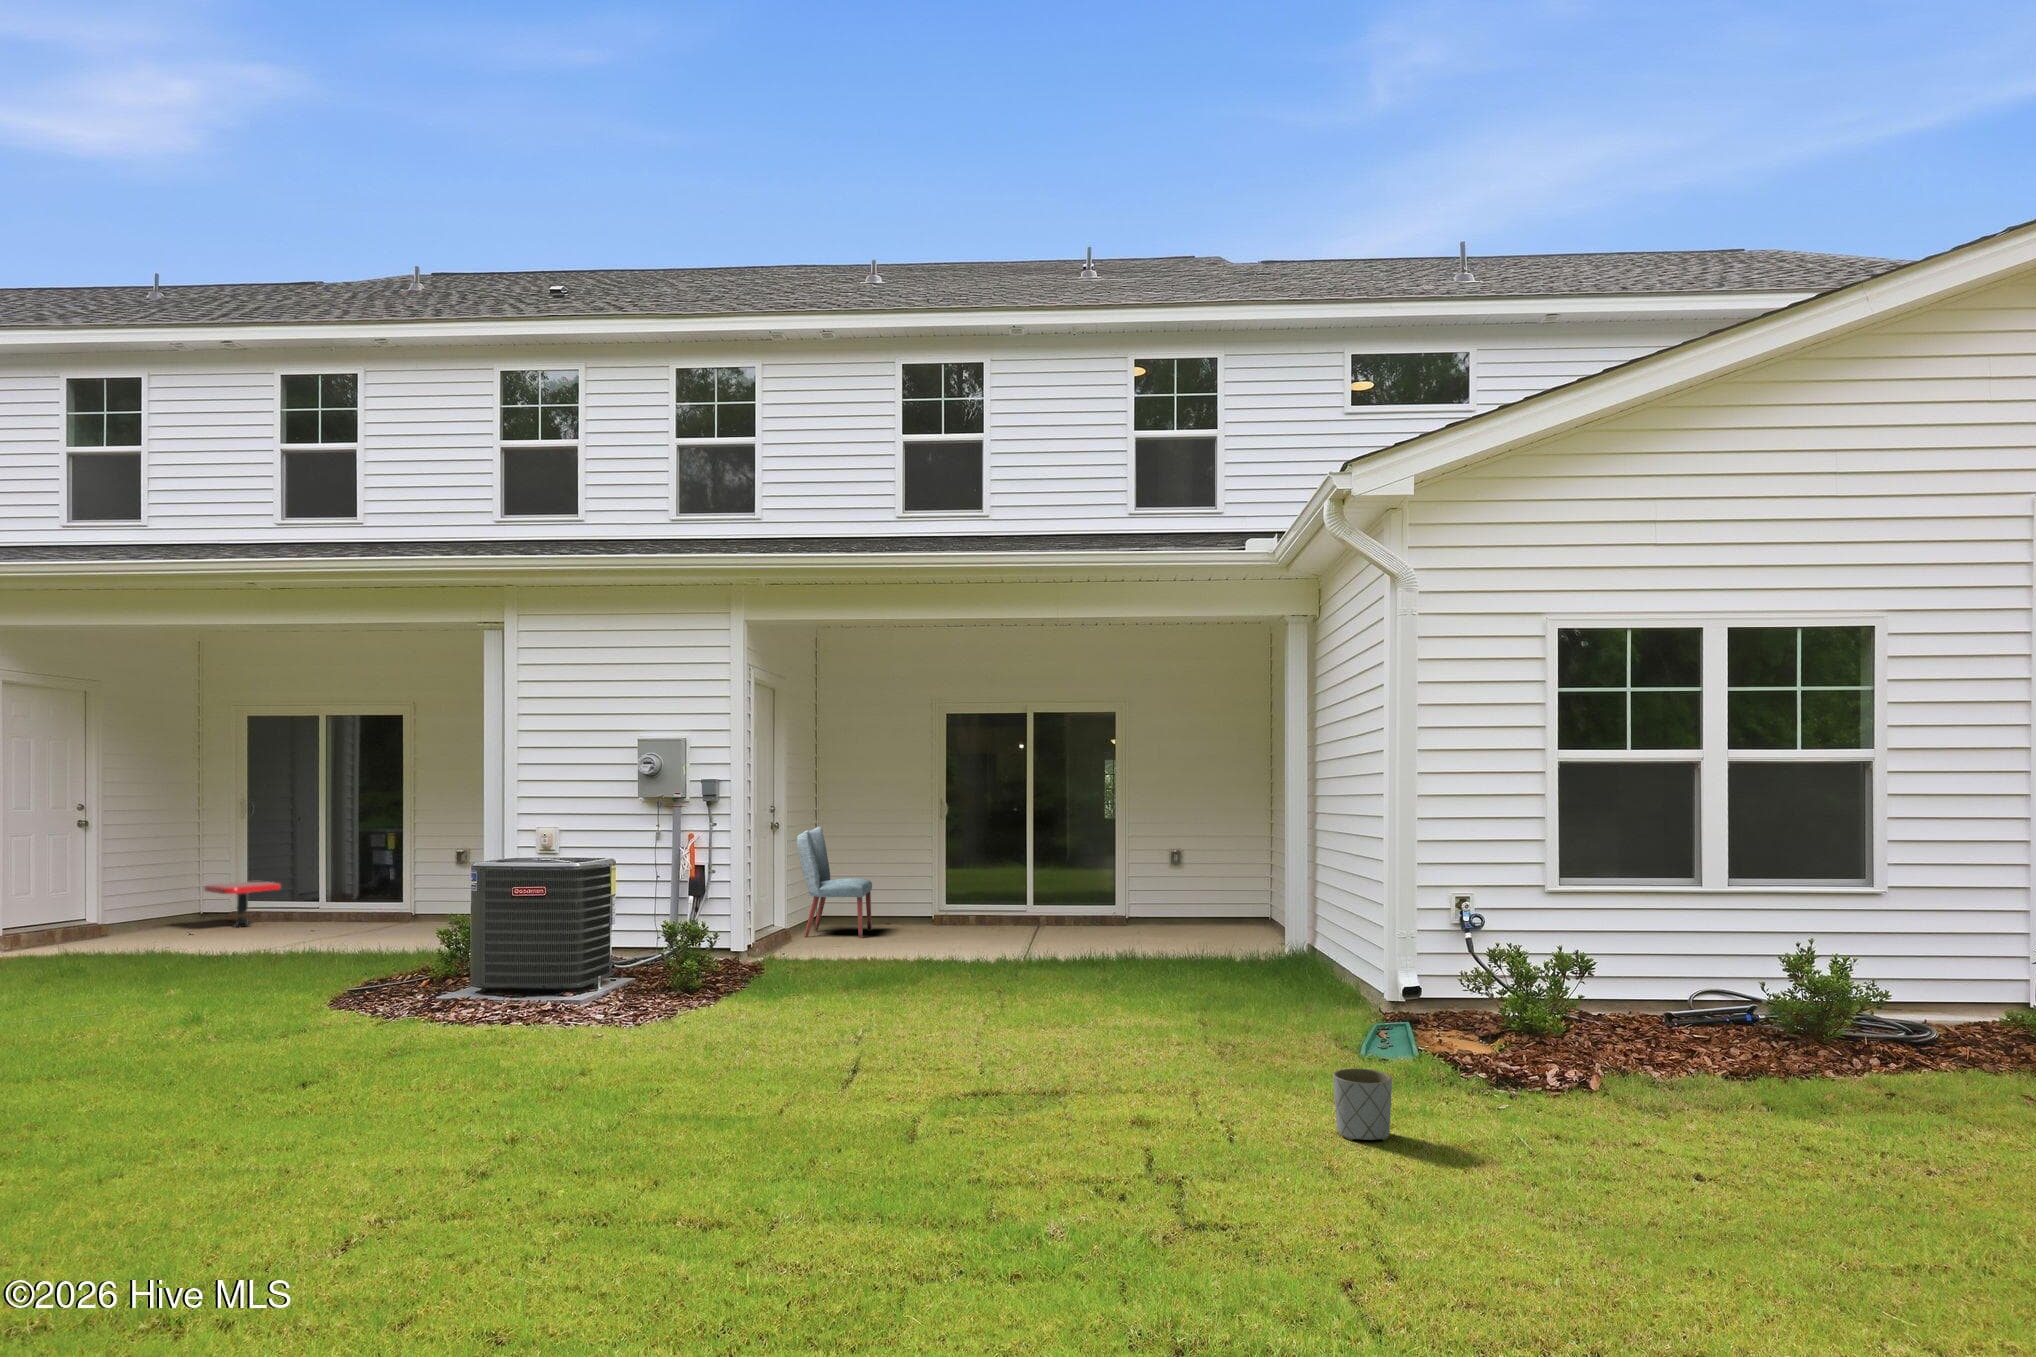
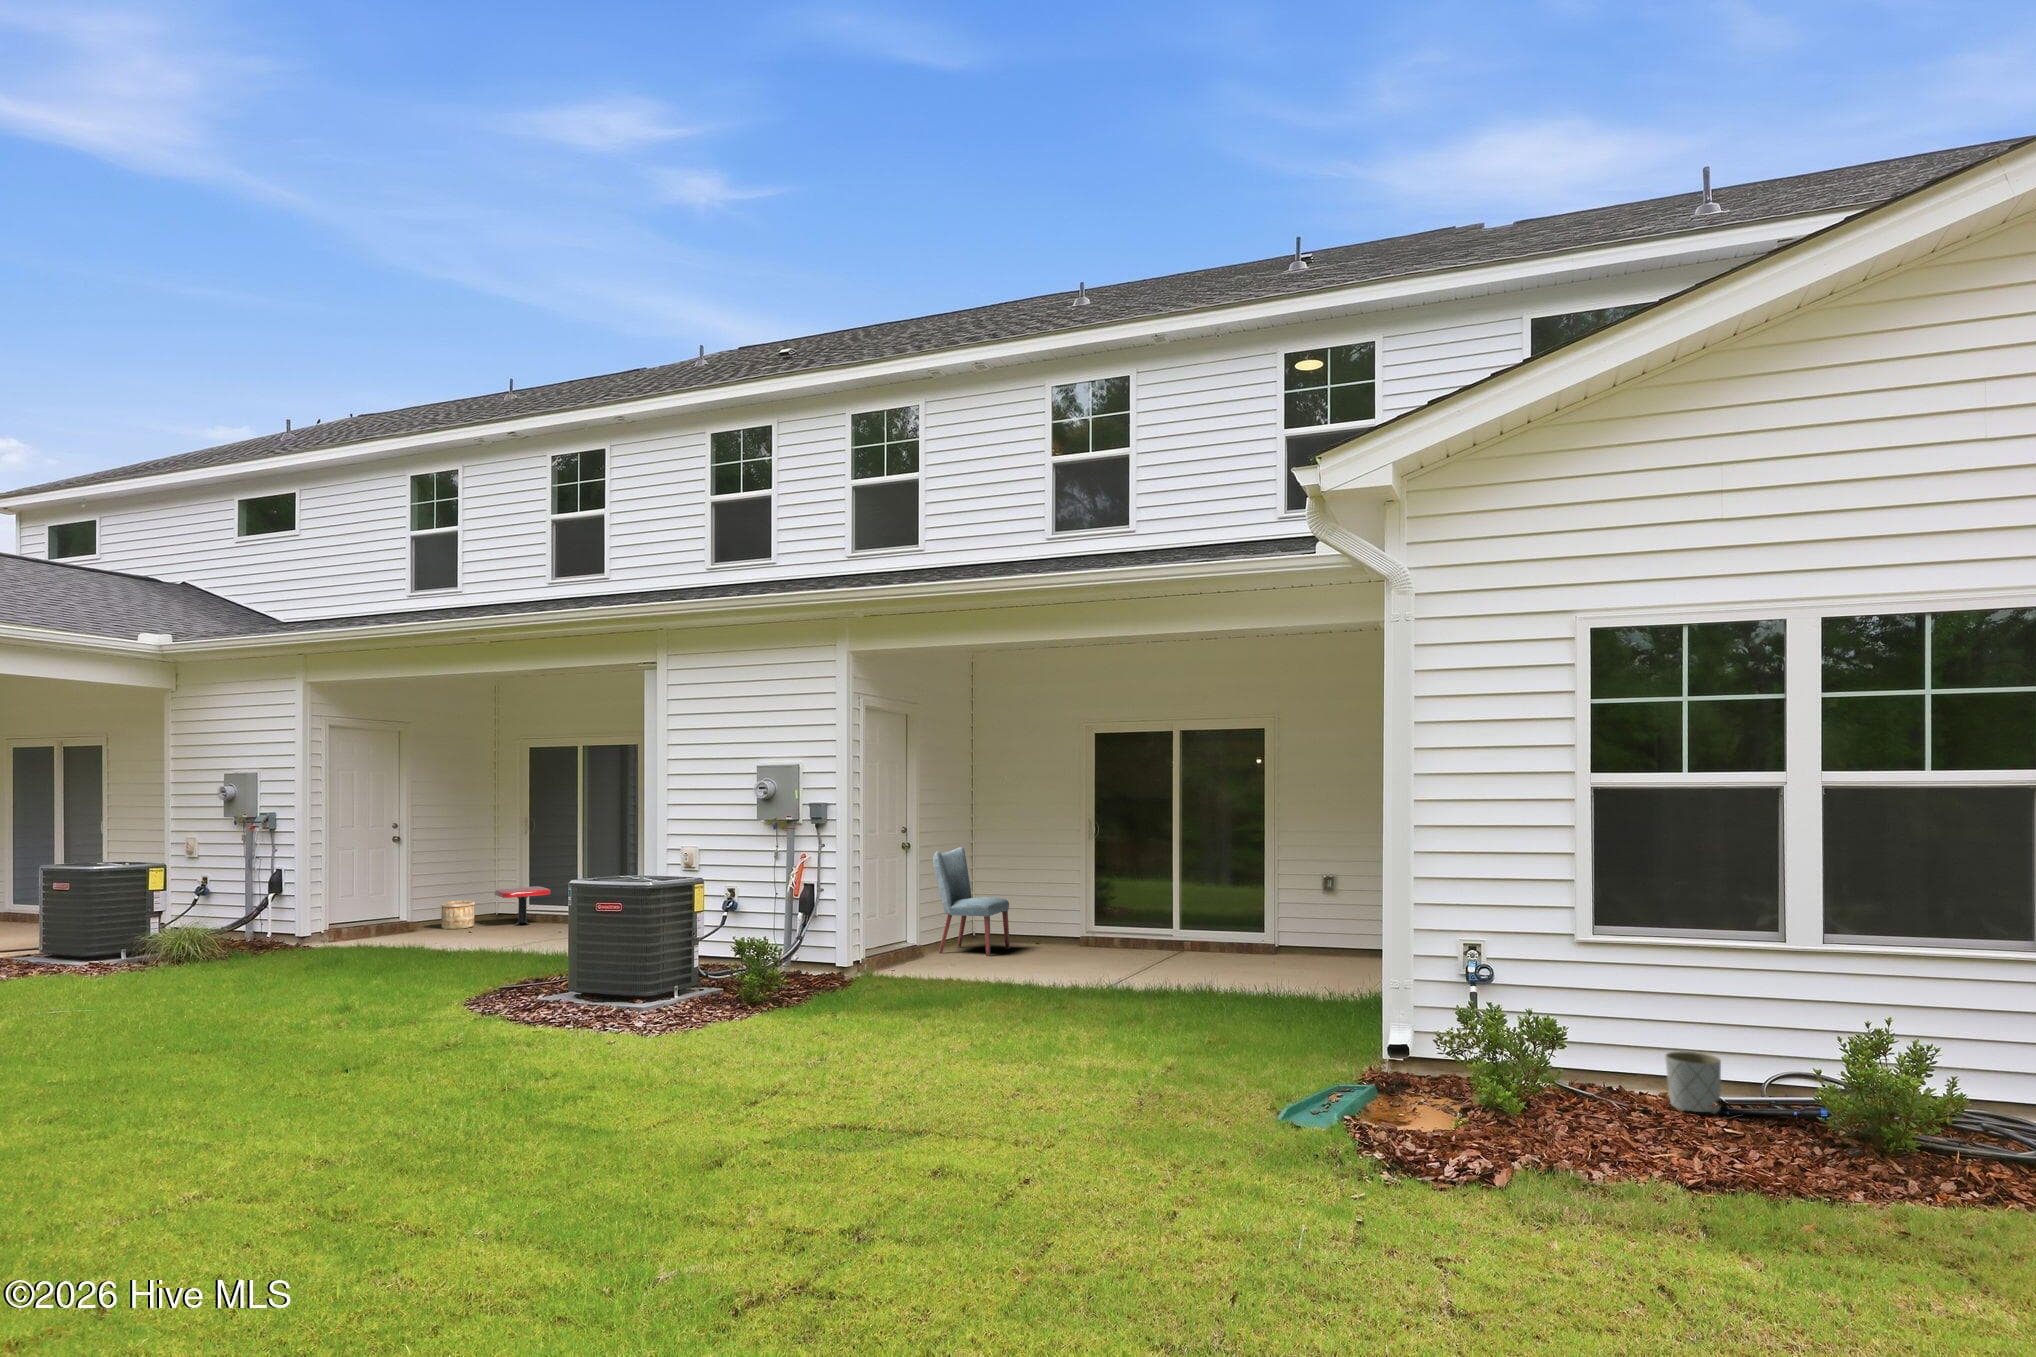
wooden bucket: none [135,899,181,934] -> present [441,900,476,929]
planter: present [1333,1068,1392,1141] -> present [1665,1052,1721,1114]

